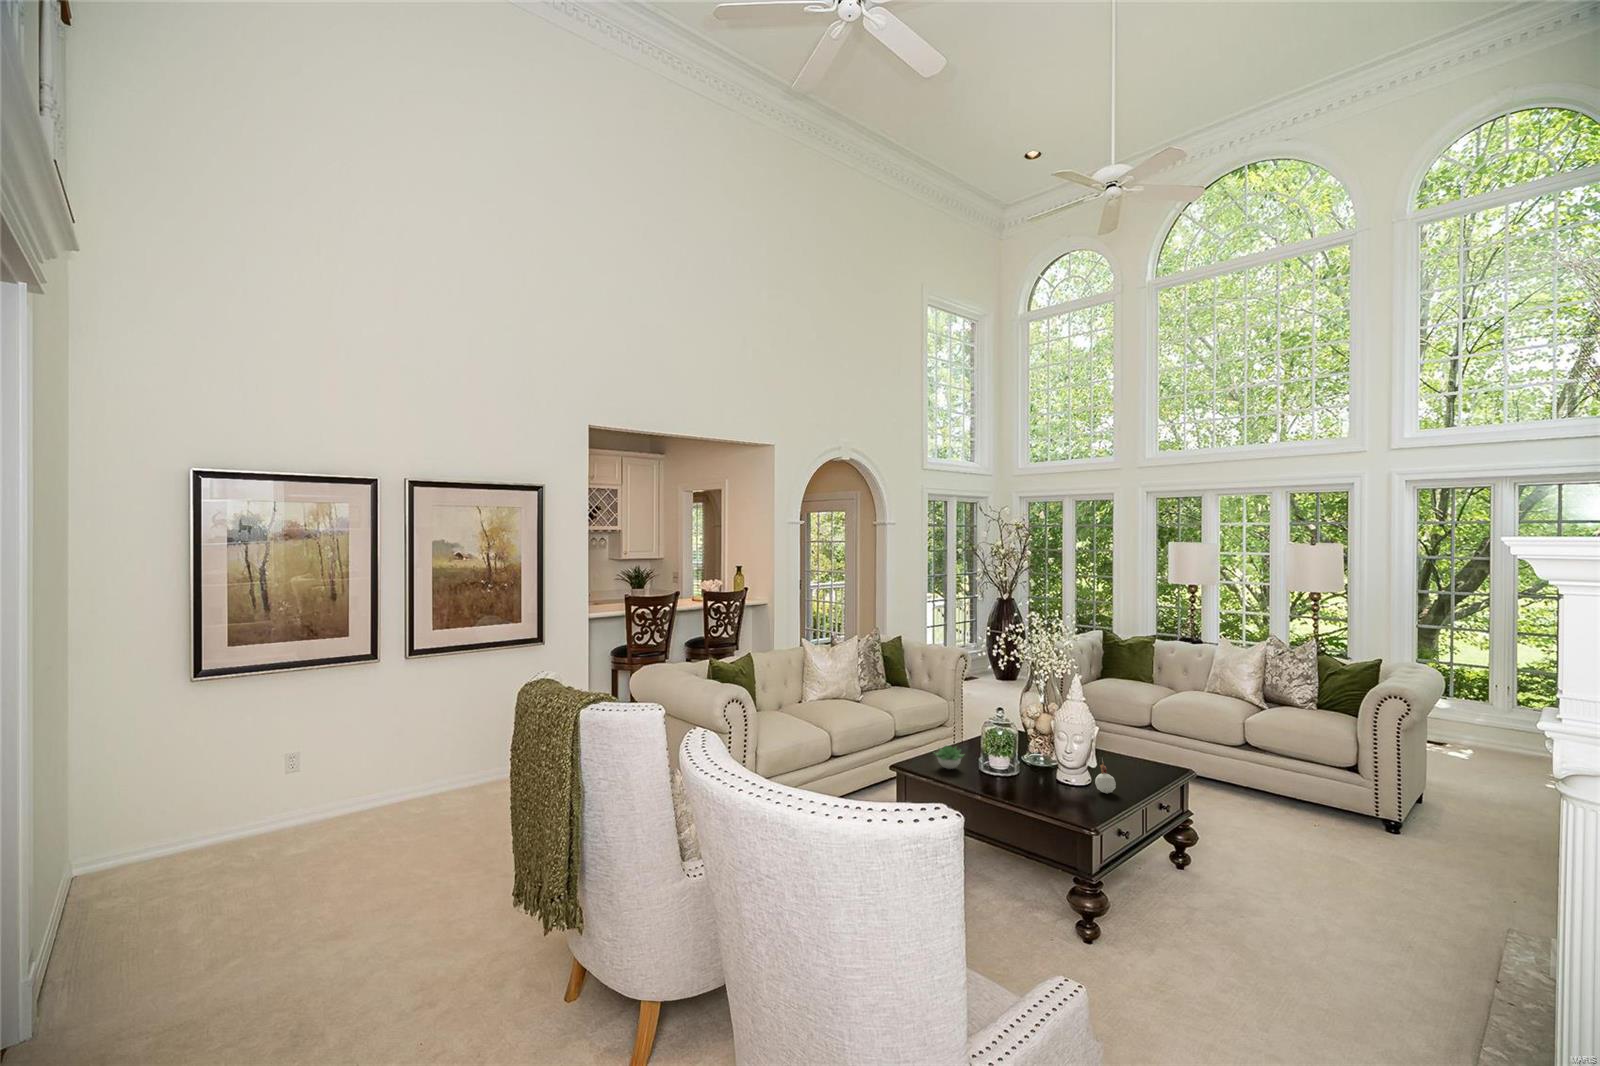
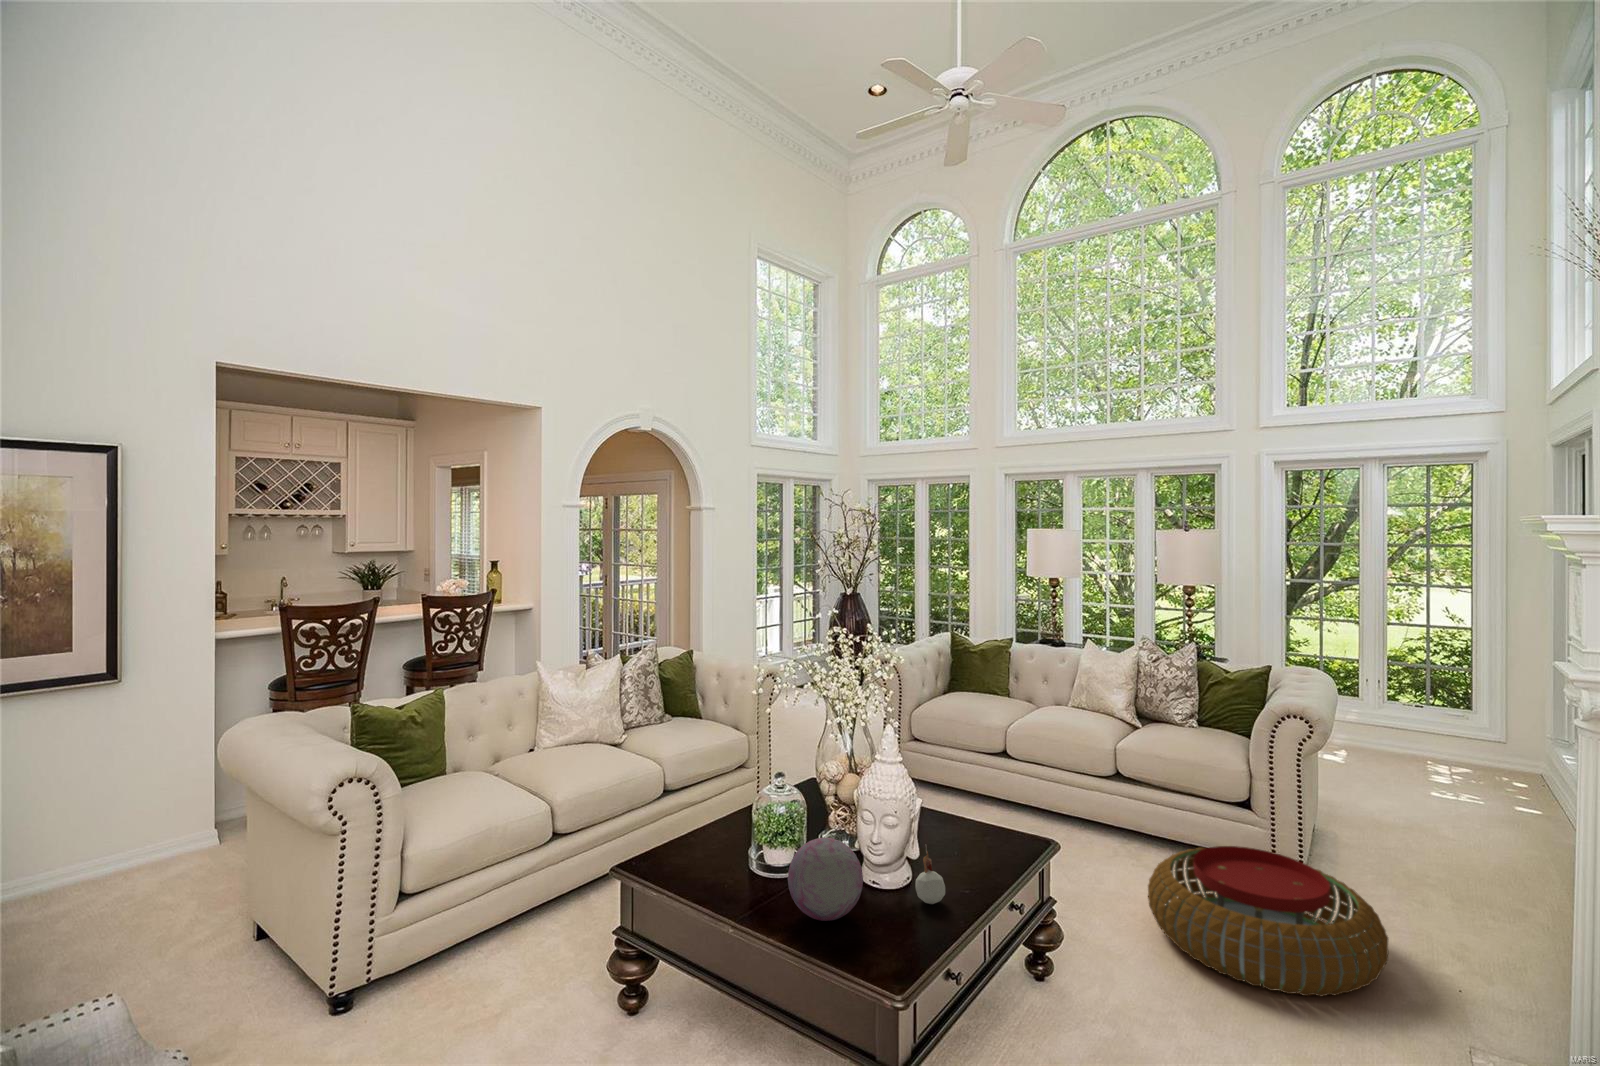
succulent plant: present [935,746,964,769] -> none [677,829,726,869]
decorative orb: none [1014,747,1063,795] -> present [788,838,863,921]
pouf: none [1265,790,1451,887] -> present [1148,846,1388,996]

